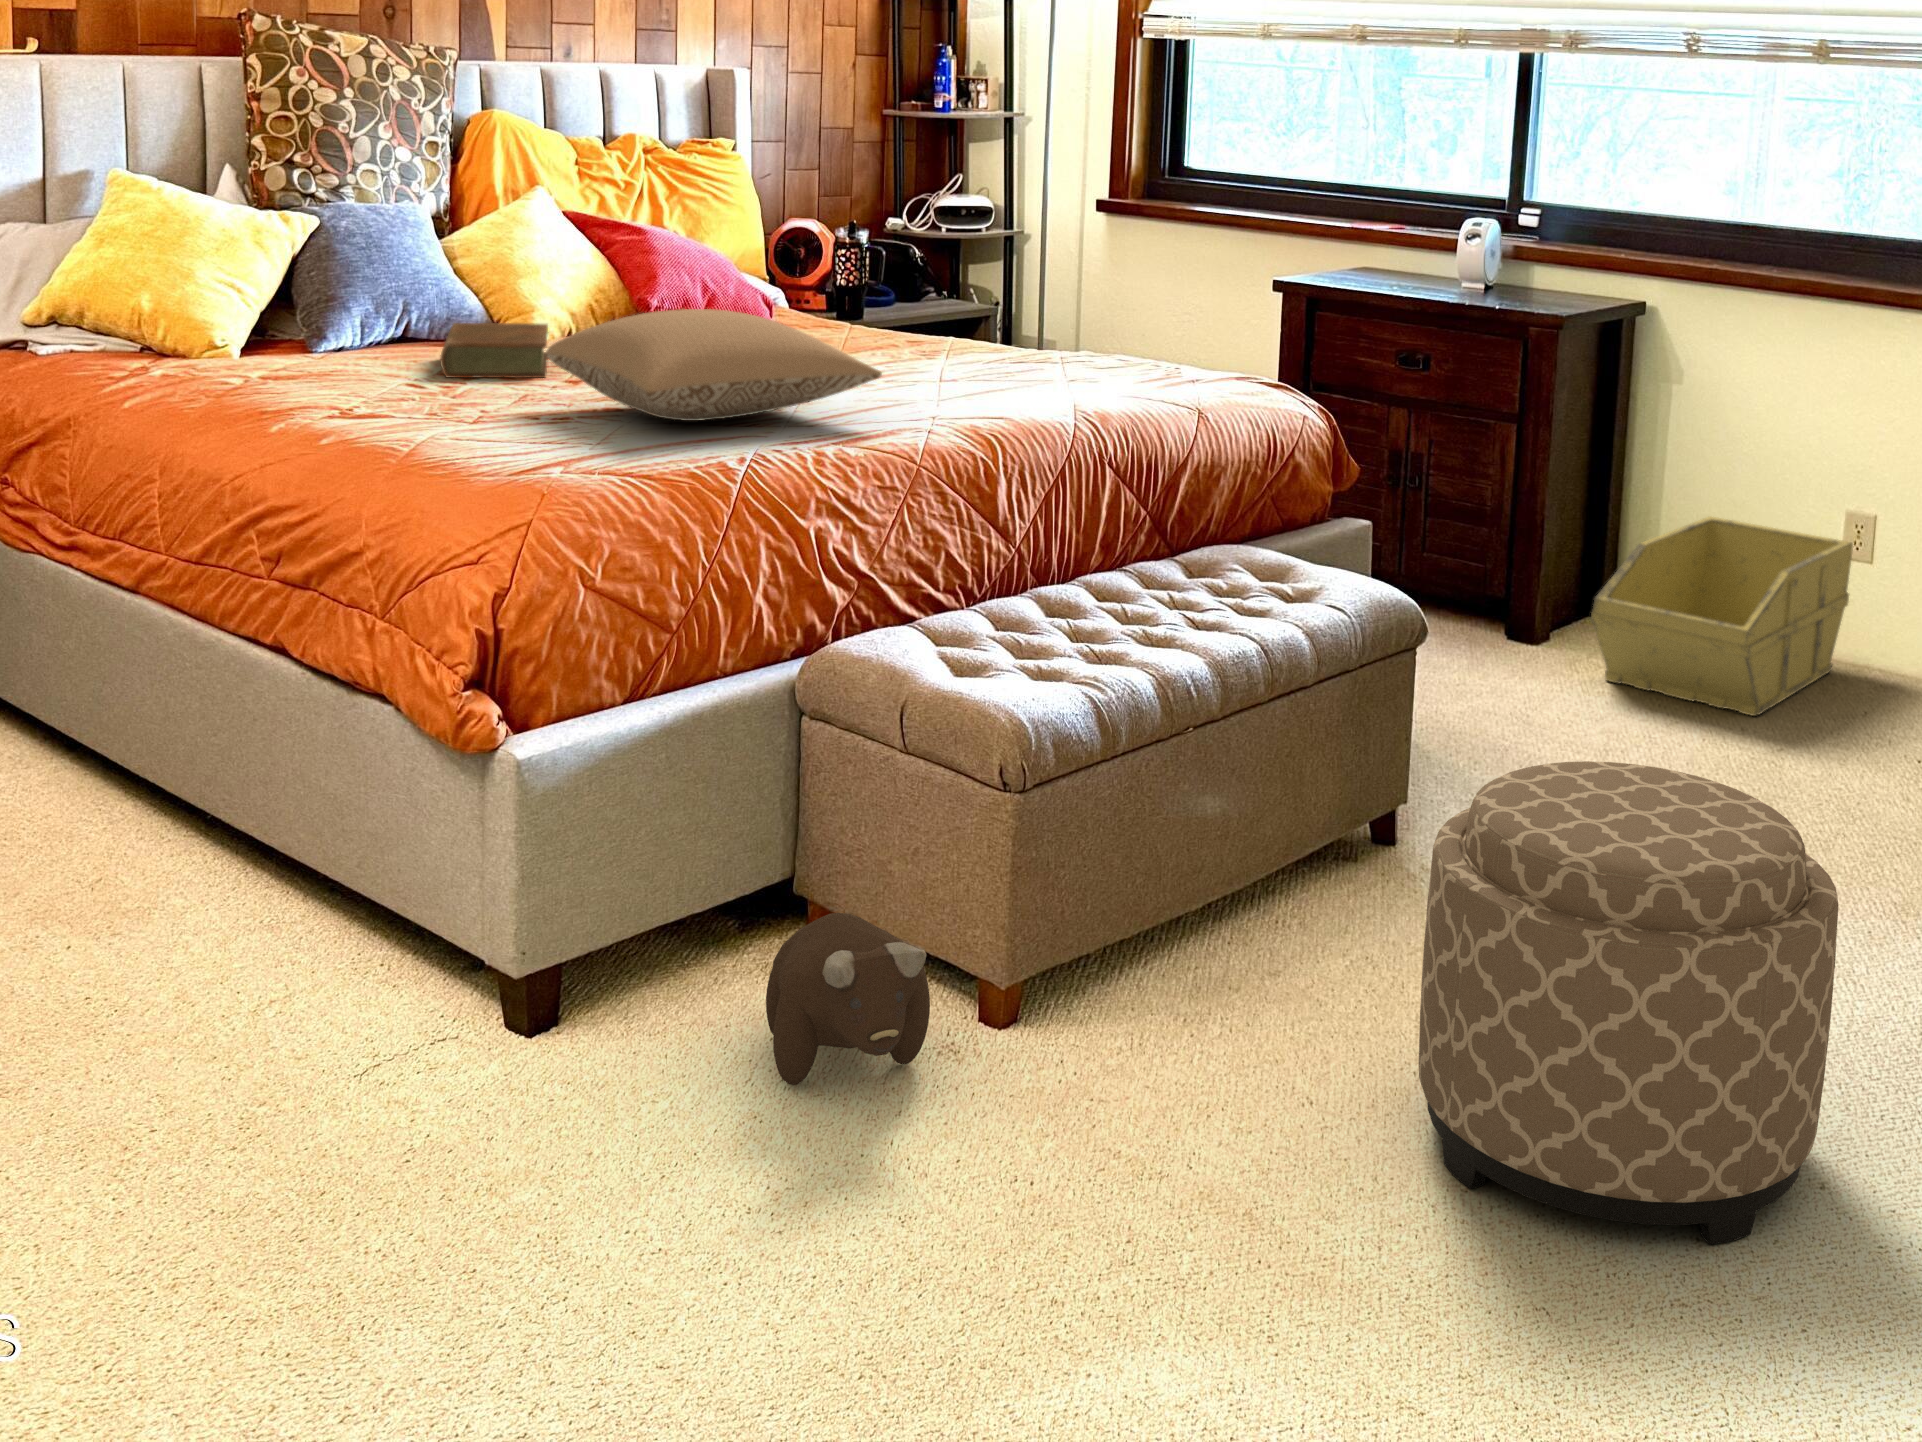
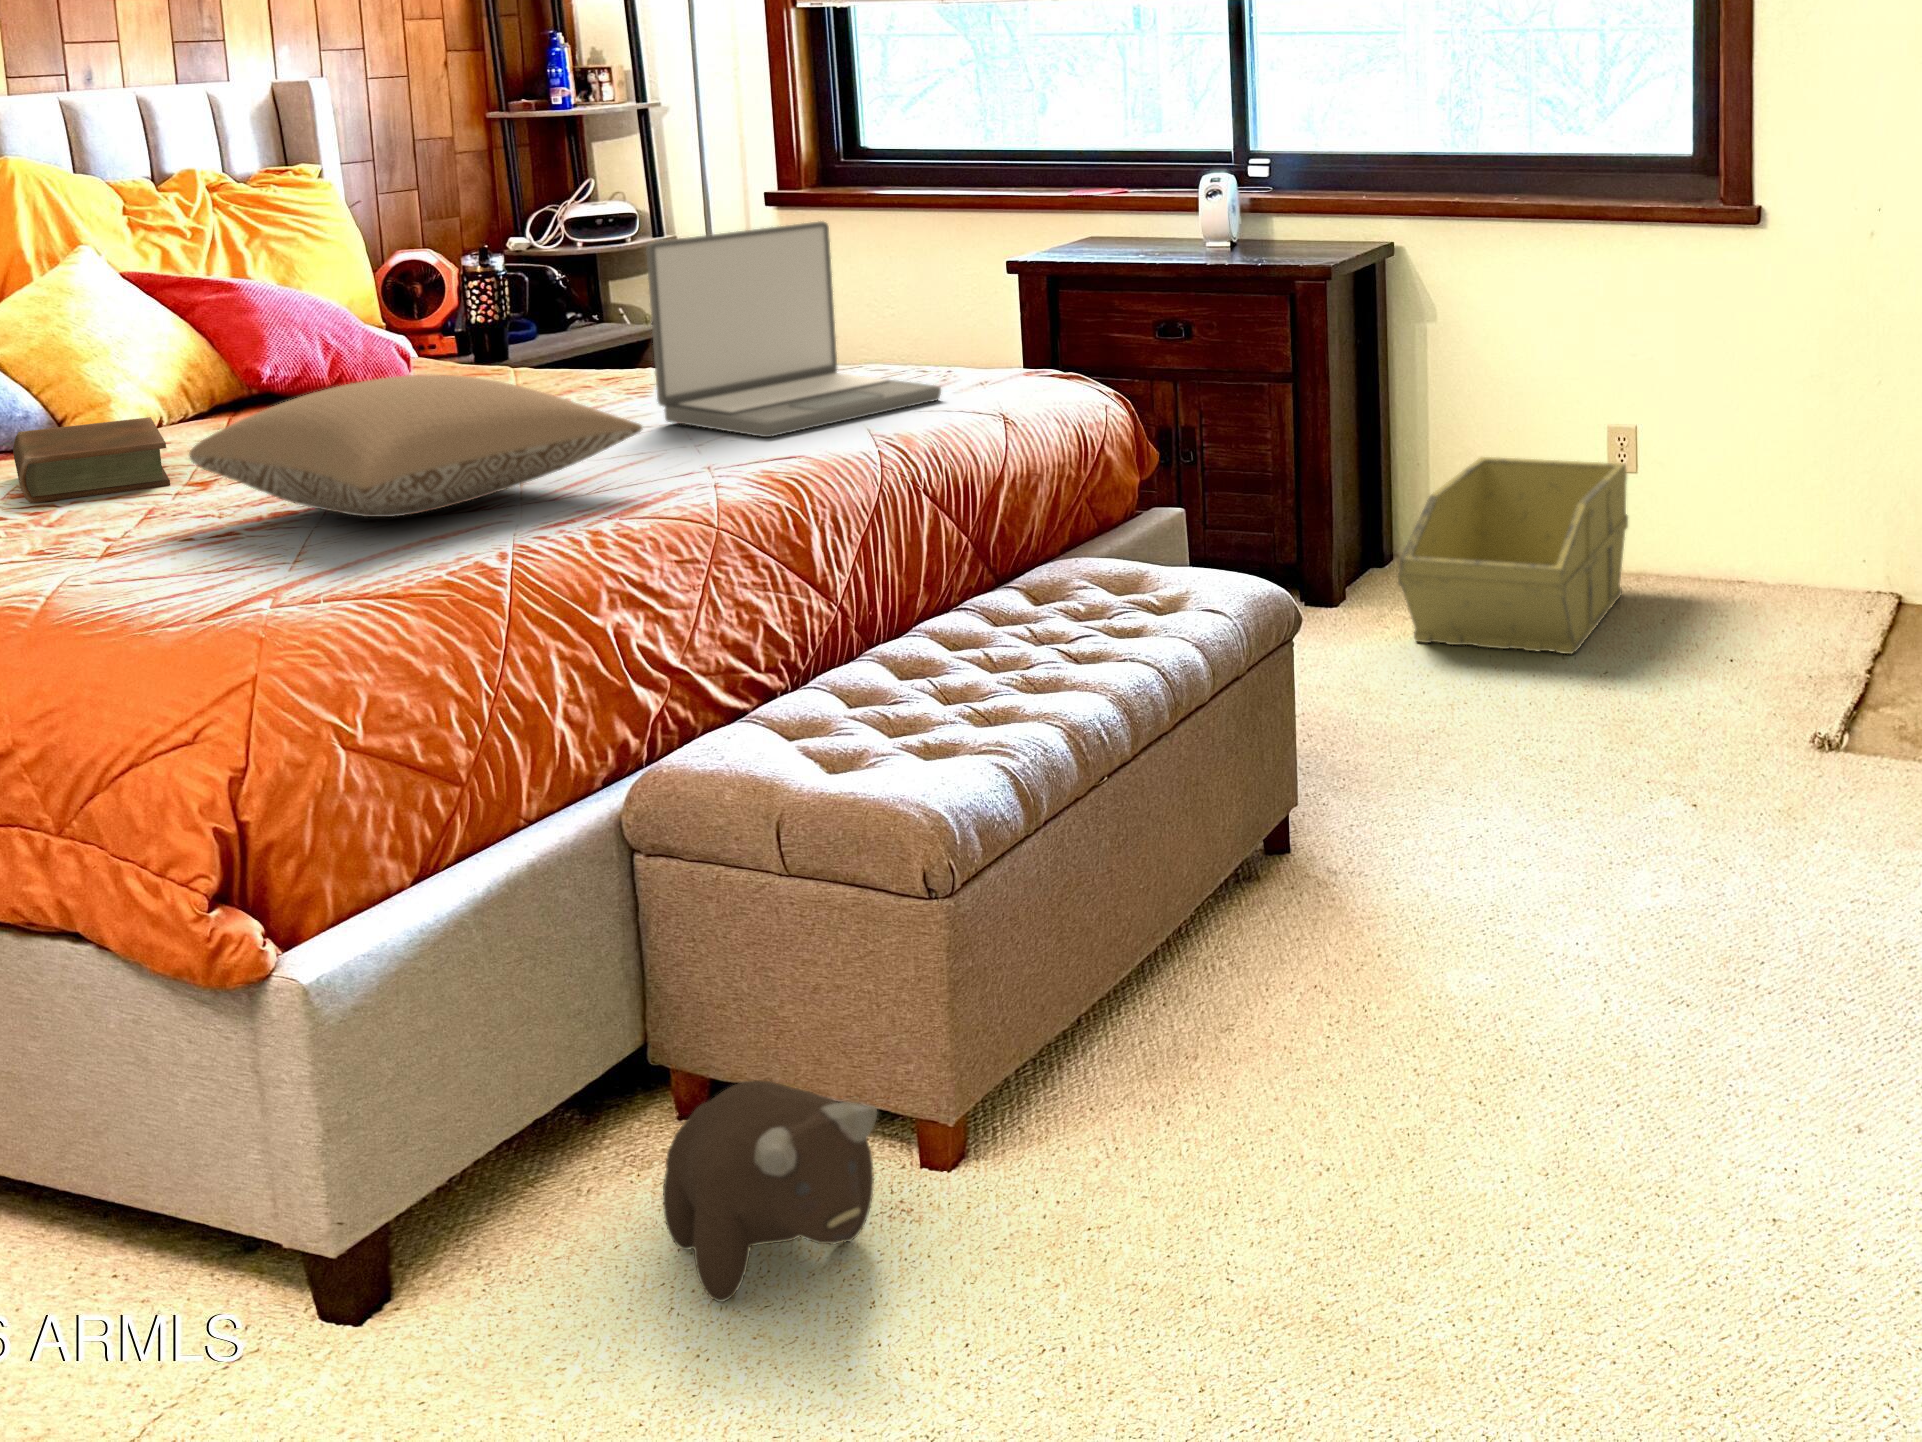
laptop: none [926,221,1163,400] -> present [646,221,941,437]
ottoman: present [1419,761,1838,1245] -> none [1427,736,1851,1228]

